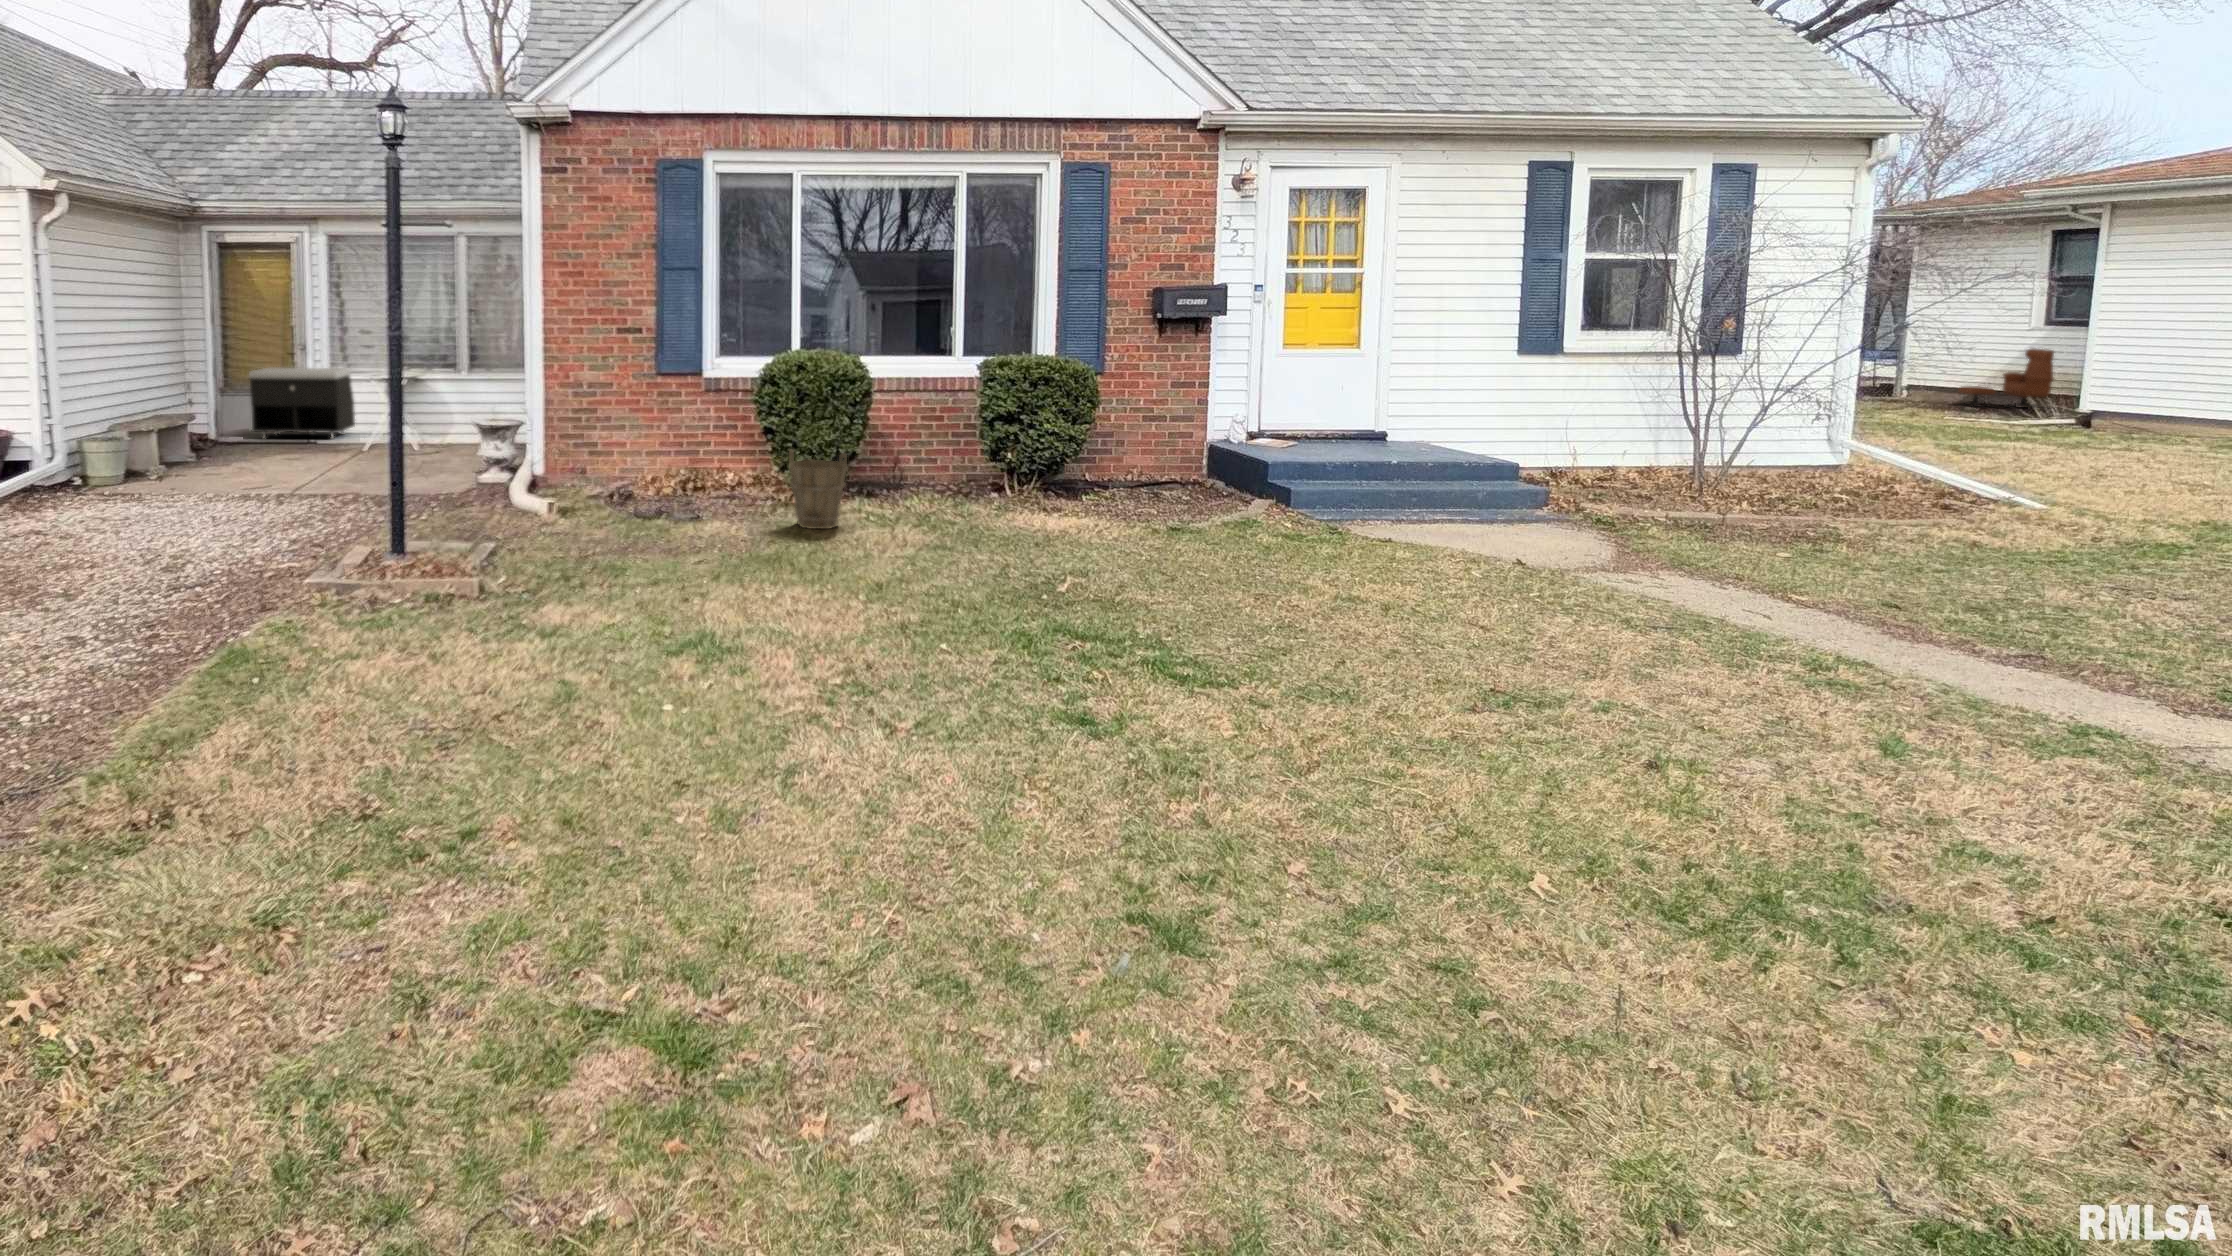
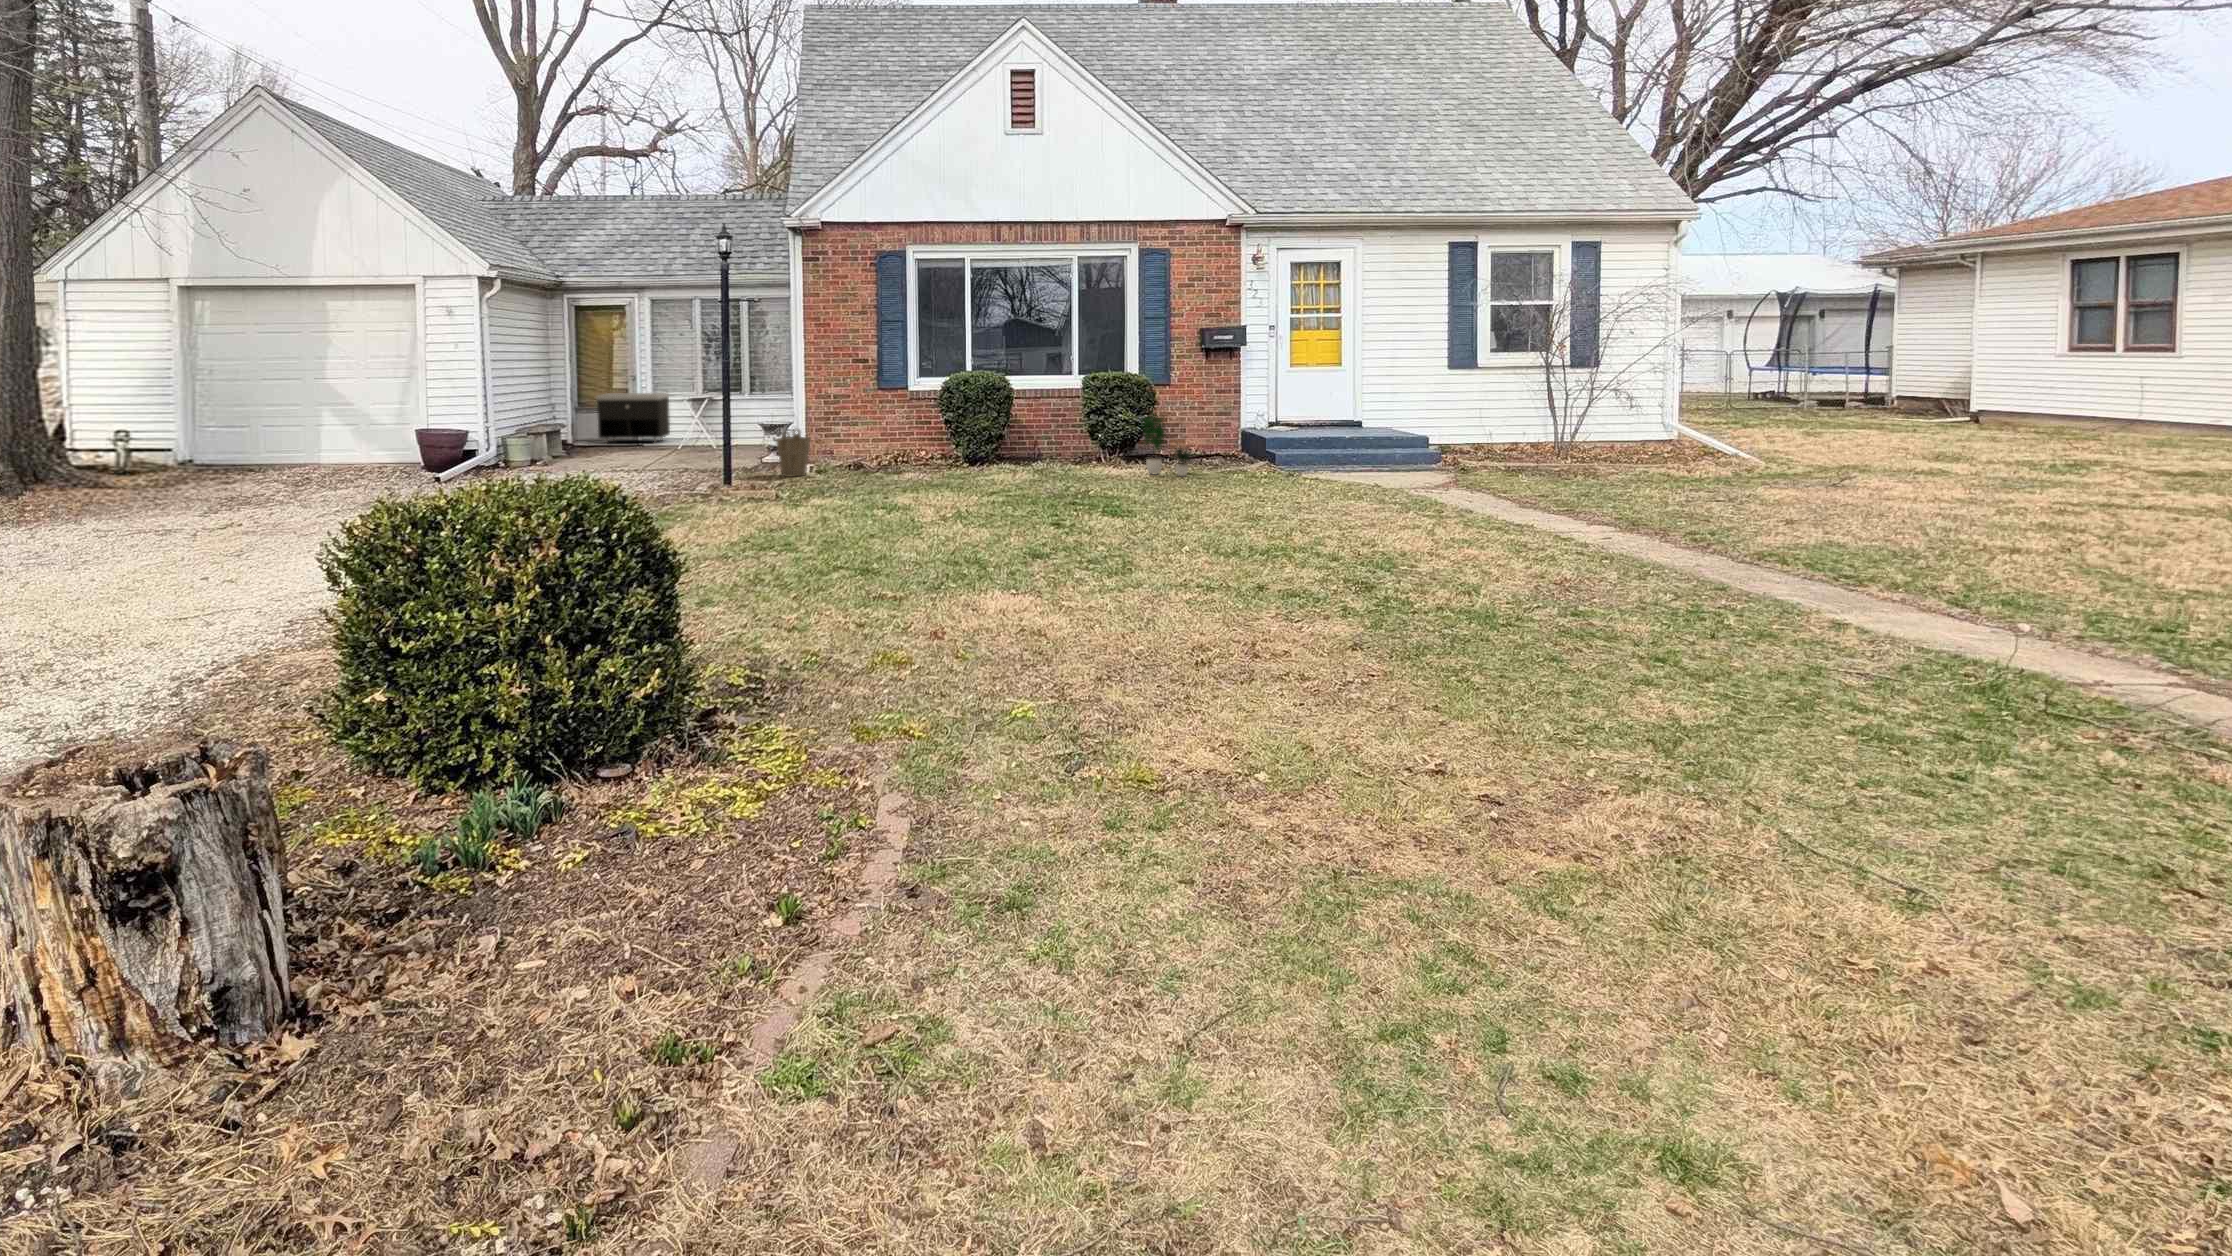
lounge chair: present [1958,349,2054,409] -> none [1886,365,1955,412]
potted plant: none [1068,417,1163,524] -> present [1141,415,1193,476]
bucket: present [789,450,847,529] -> present [776,429,811,477]

